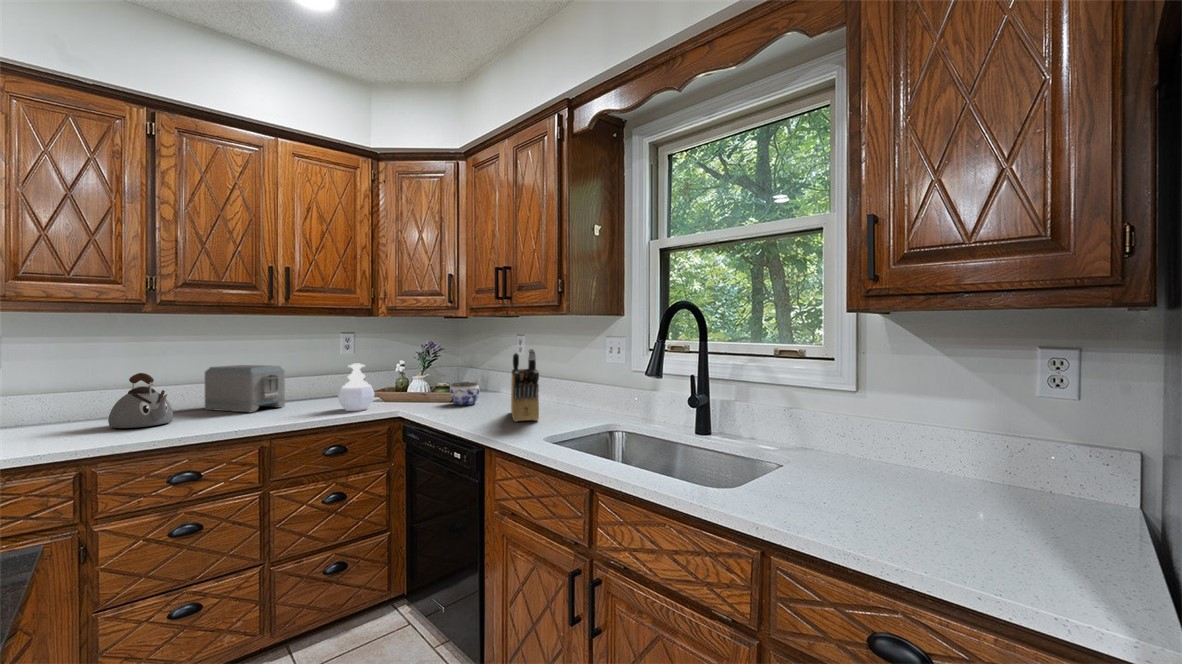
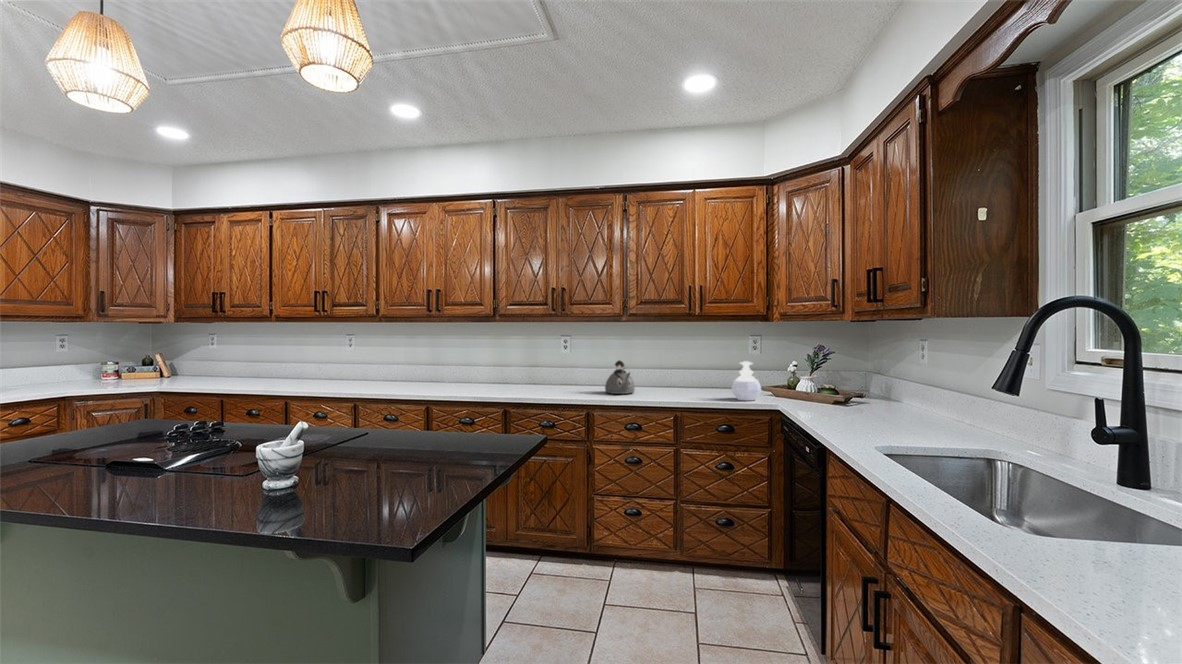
knife block: present [511,349,539,422] -> none [863,354,910,431]
toaster: present [205,365,285,412] -> none [656,358,701,393]
jar: present [450,382,479,405] -> none [829,385,861,408]

